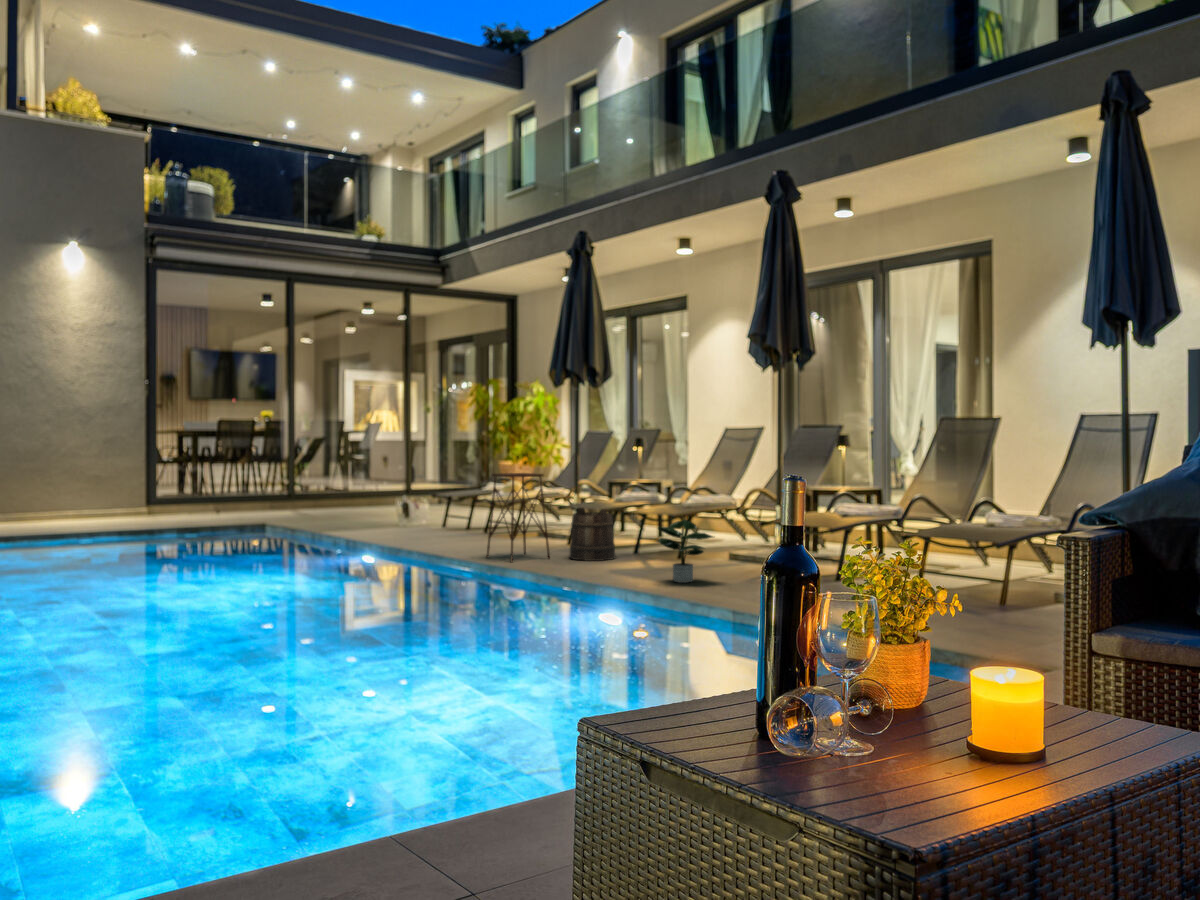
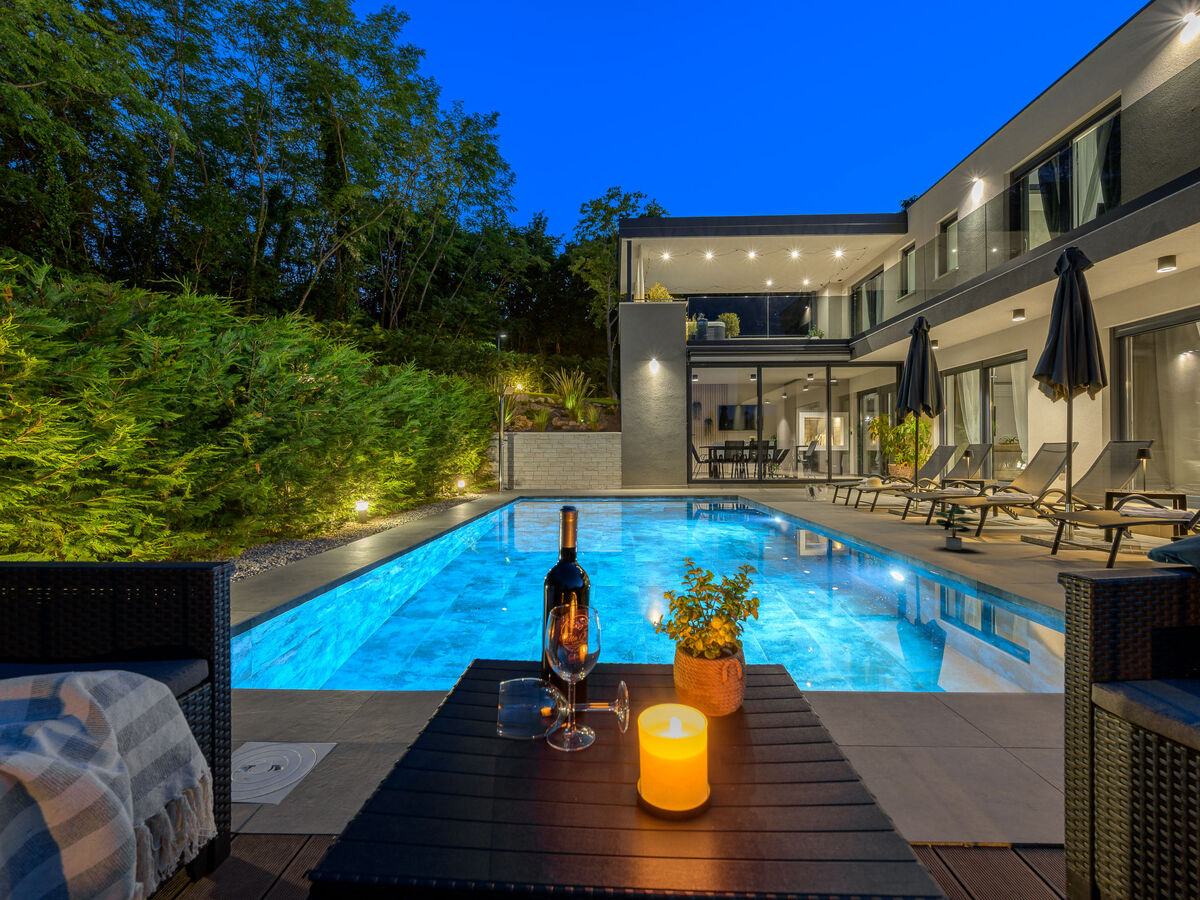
side table: present [487,473,550,562] -> none [839,474,879,528]
bucket: present [569,508,615,561] -> none [892,496,926,531]

